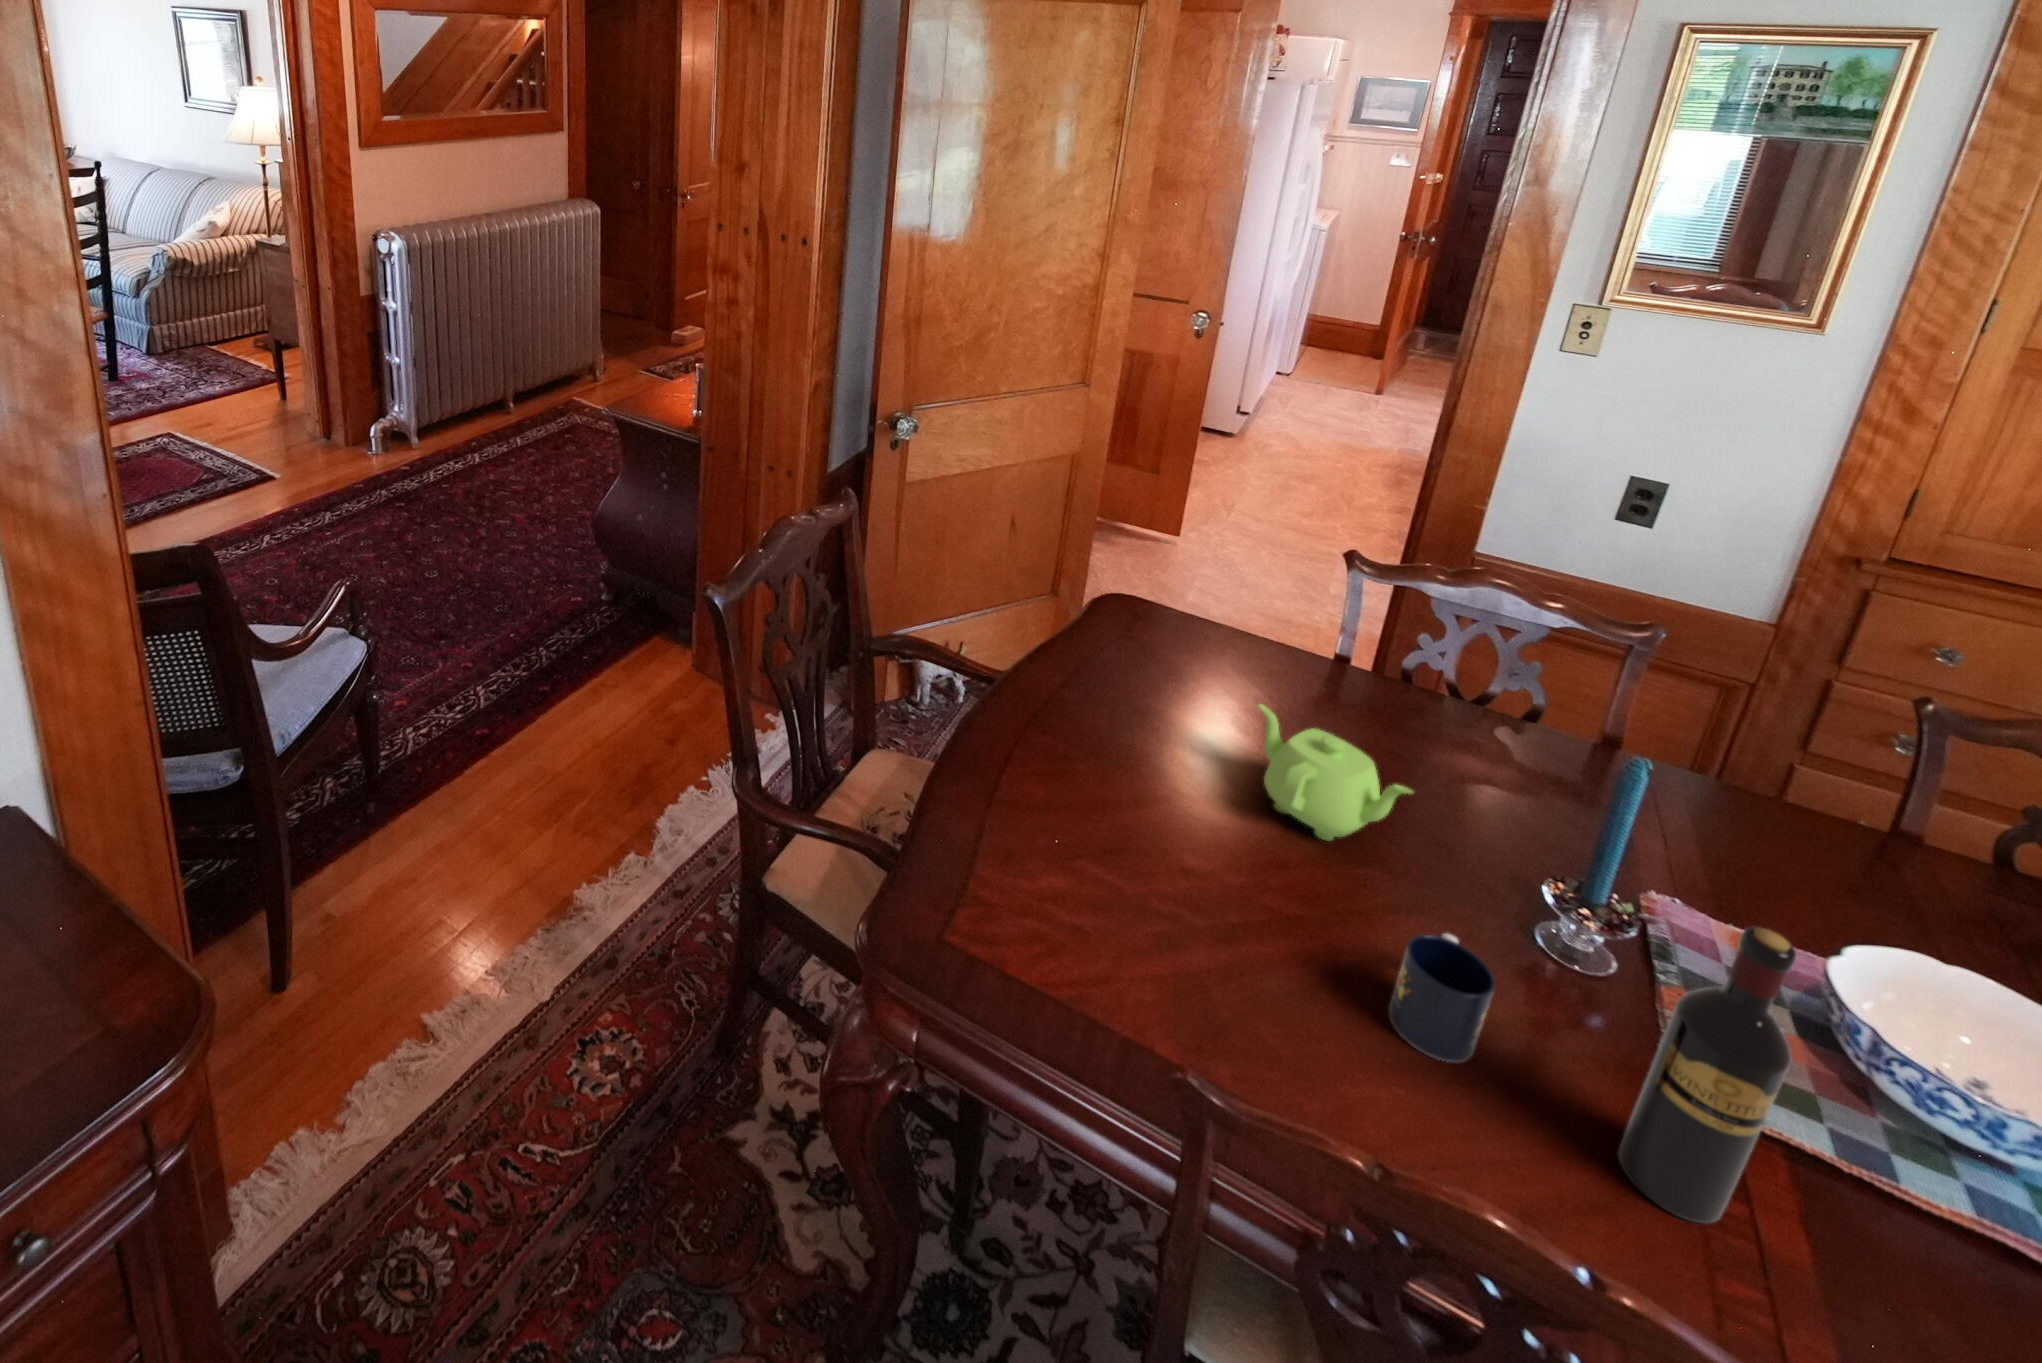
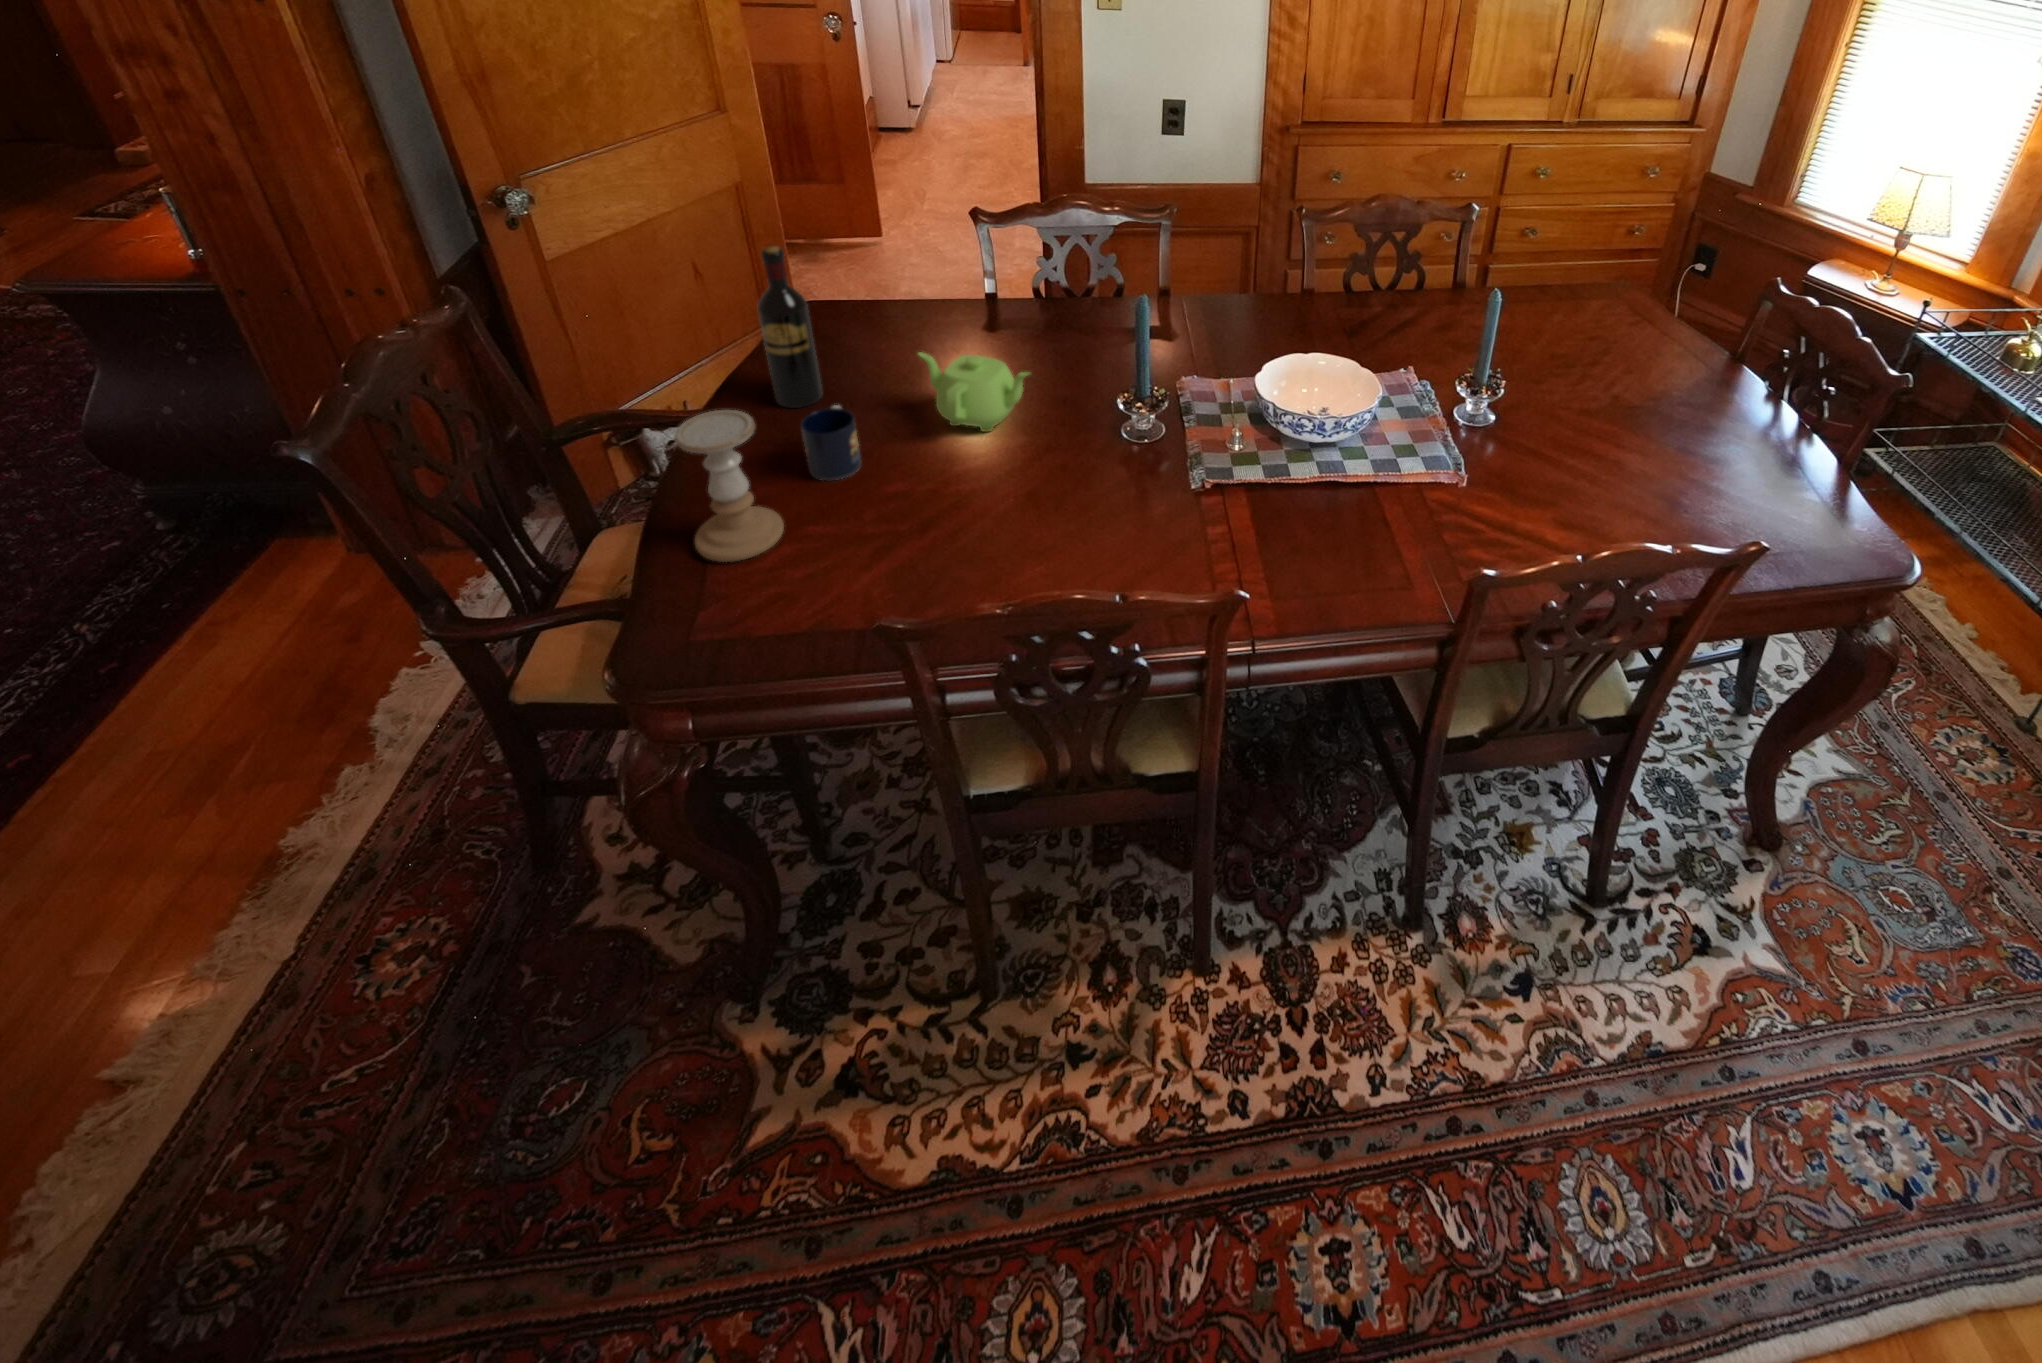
candle holder: none [969,689,1074,869] -> present [675,410,784,562]
wine bottle: present [1619,927,1796,1223] -> present [758,246,822,408]
mug: present [1389,933,1495,1062] -> present [801,405,861,480]

